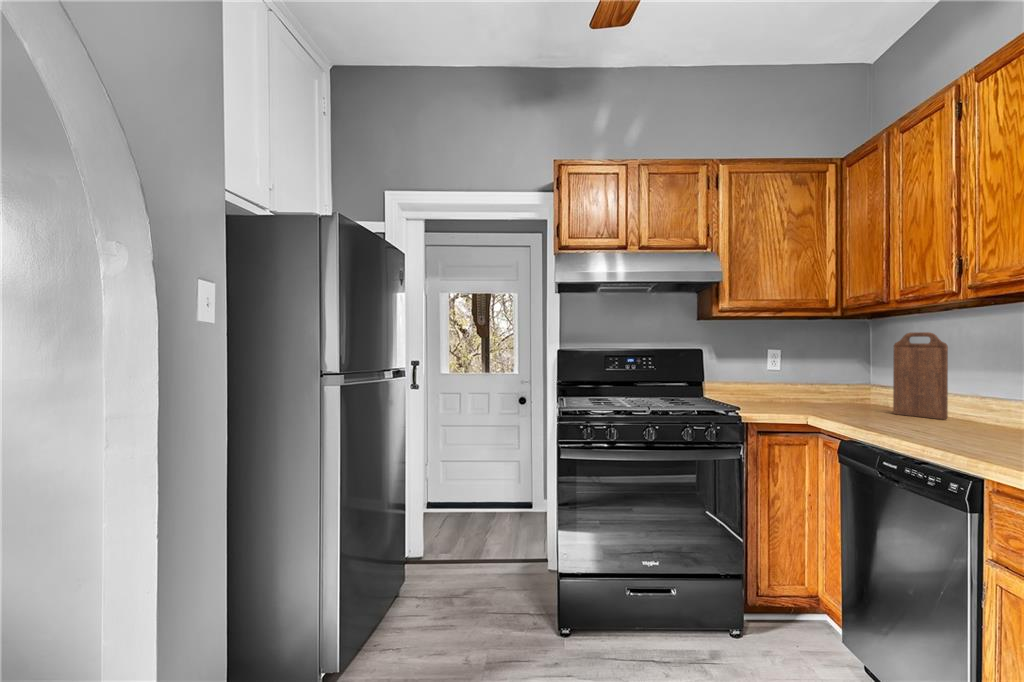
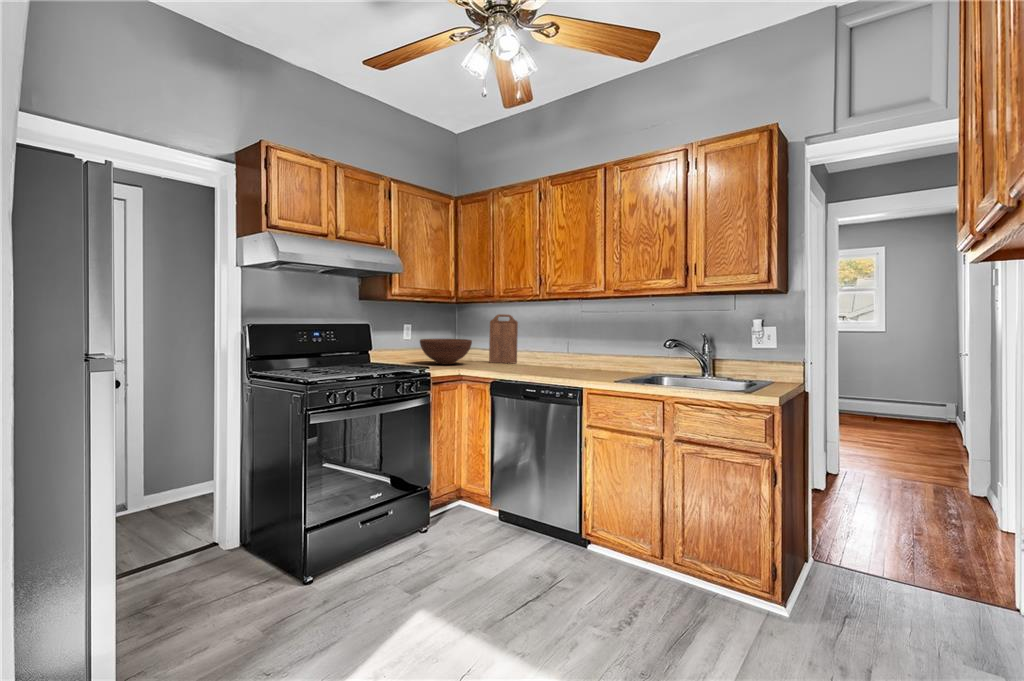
fruit bowl: none [758,371,846,411] -> present [420,339,472,364]

